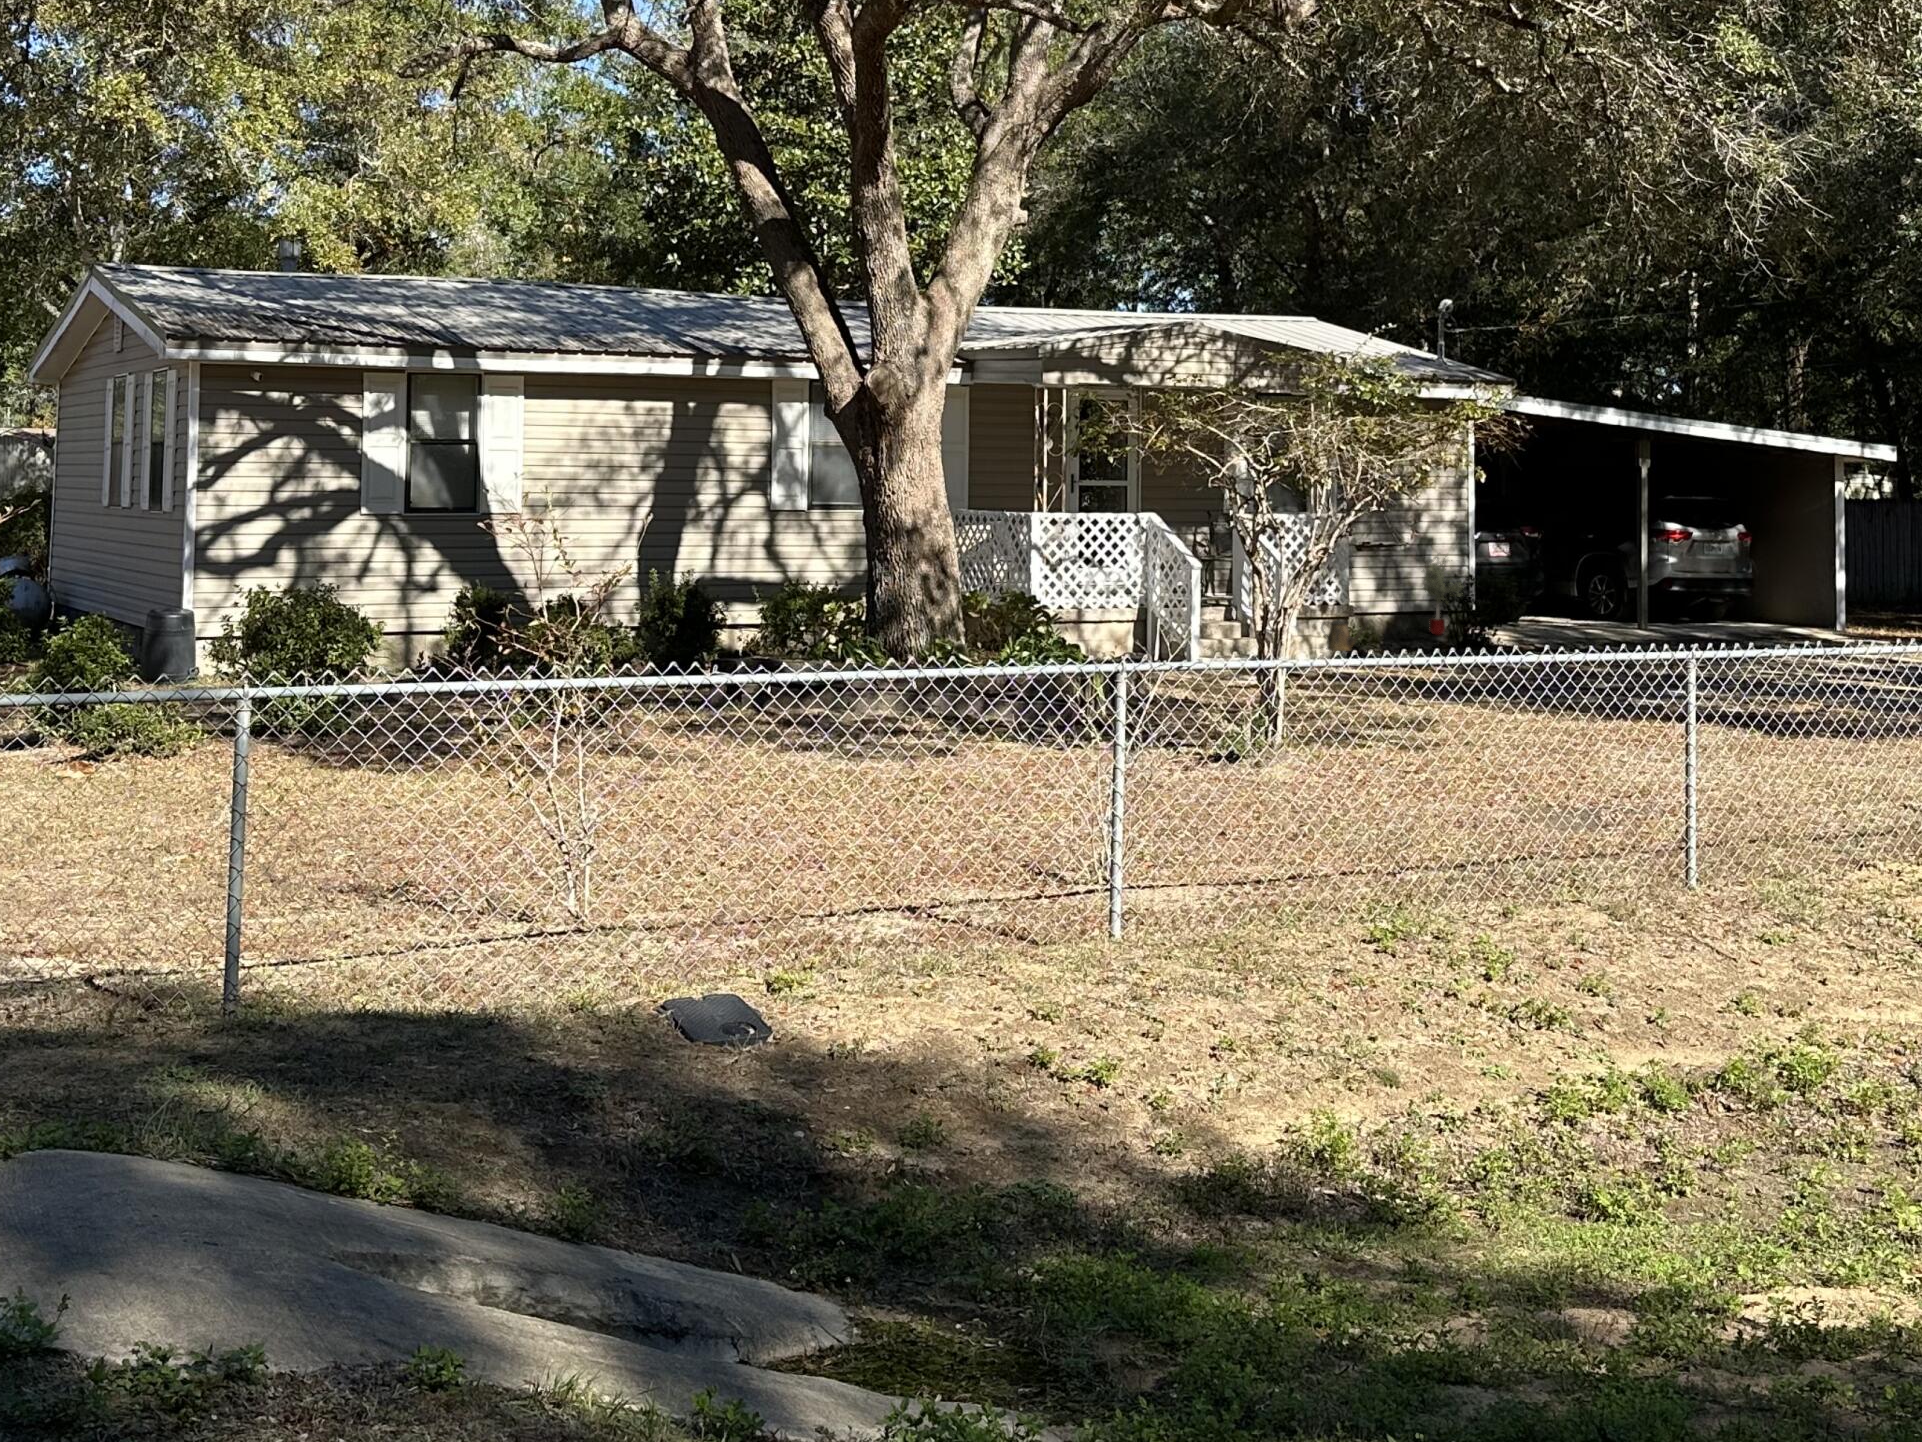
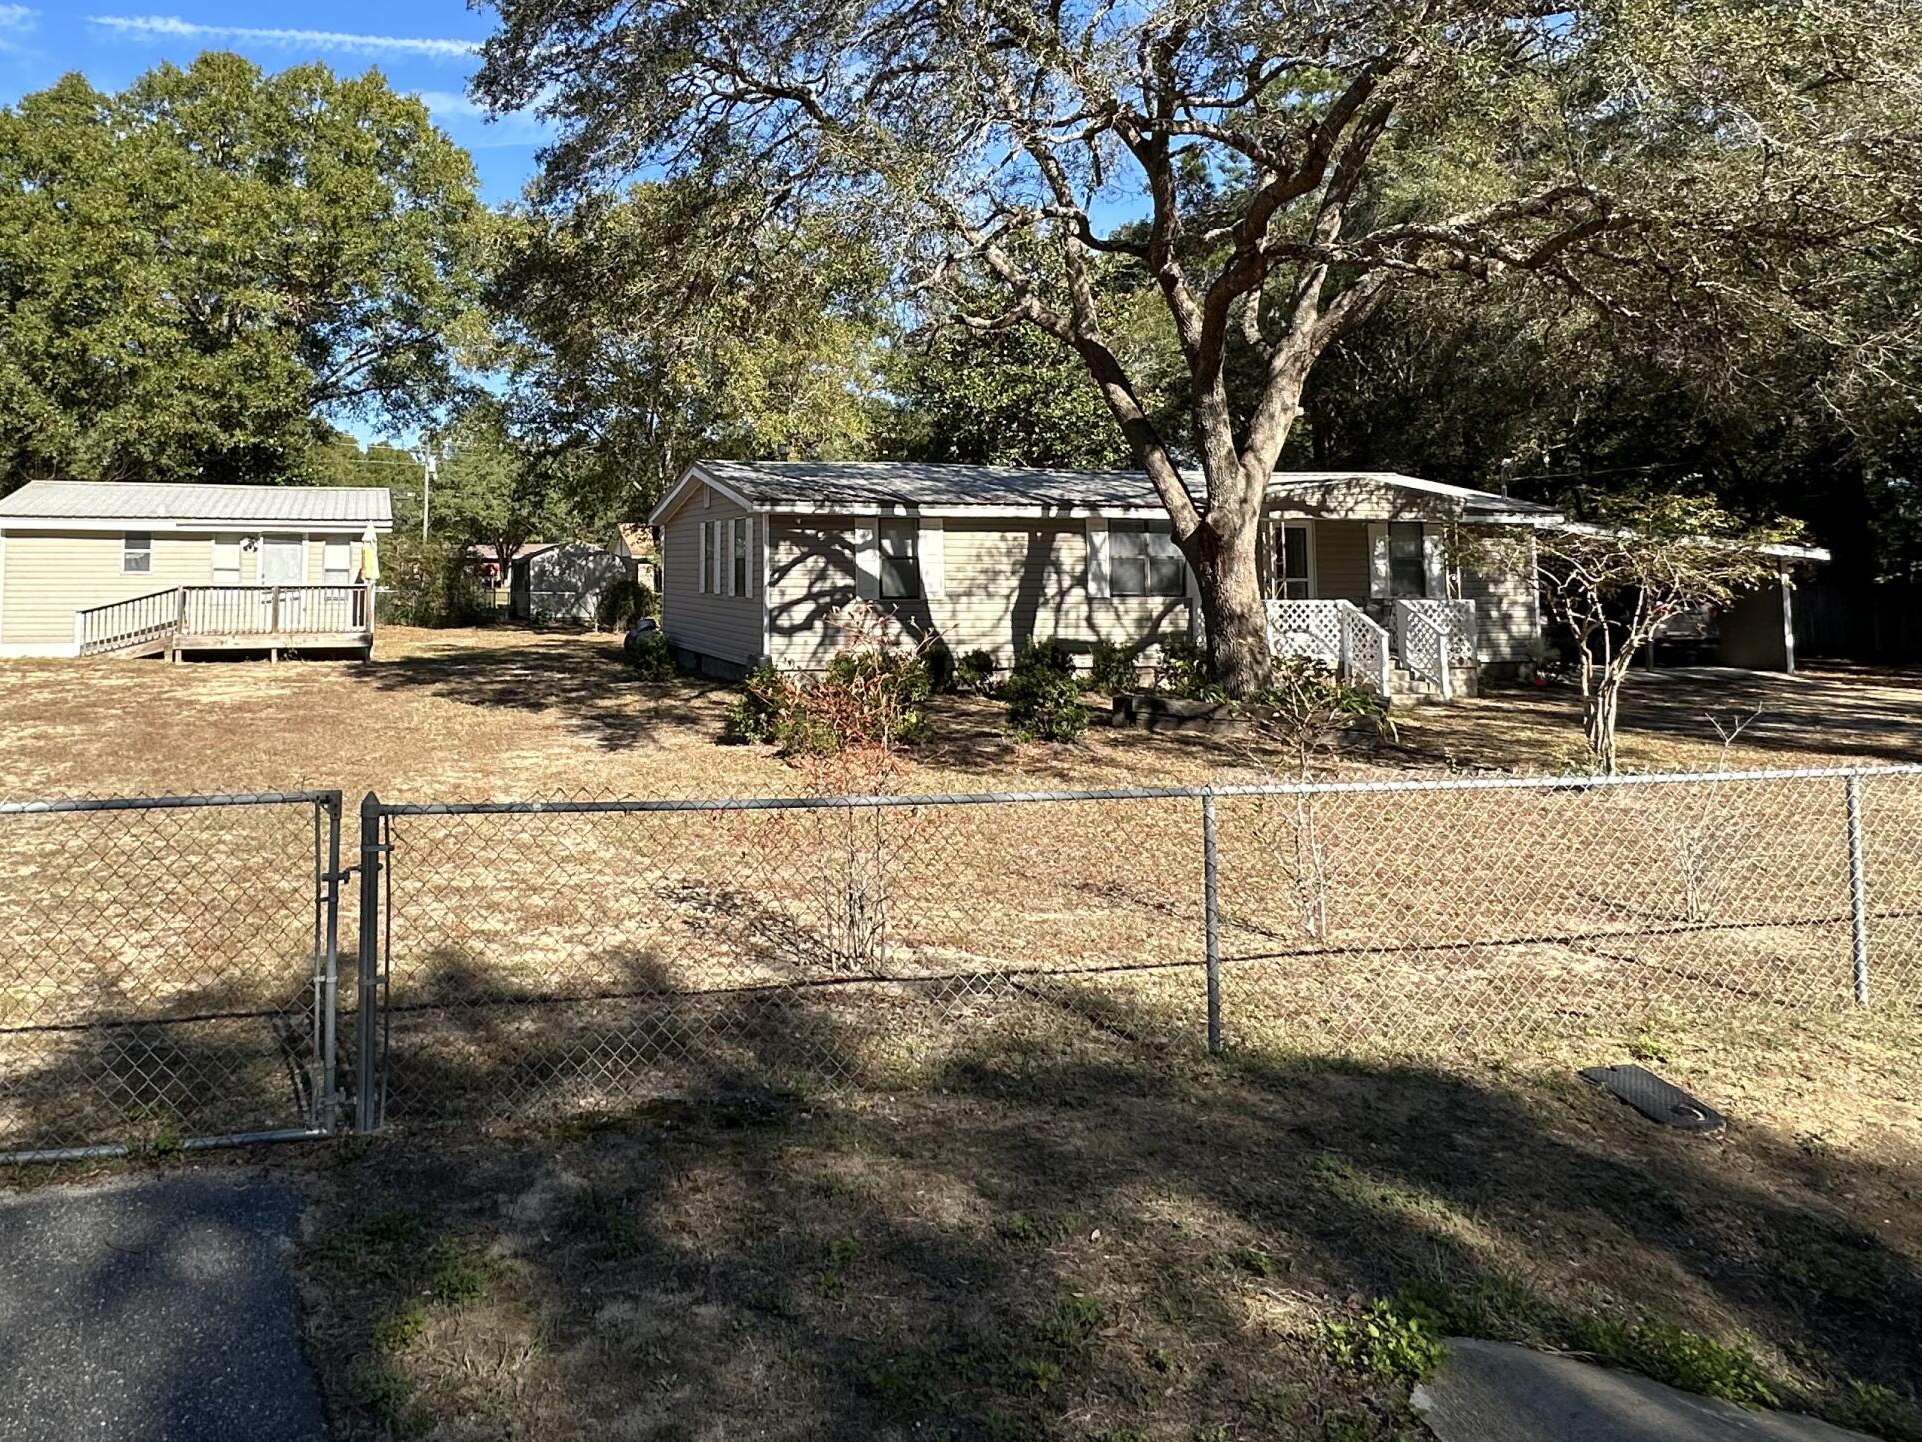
watering can: present [1321,620,1371,651] -> none [1463,673,1504,695]

